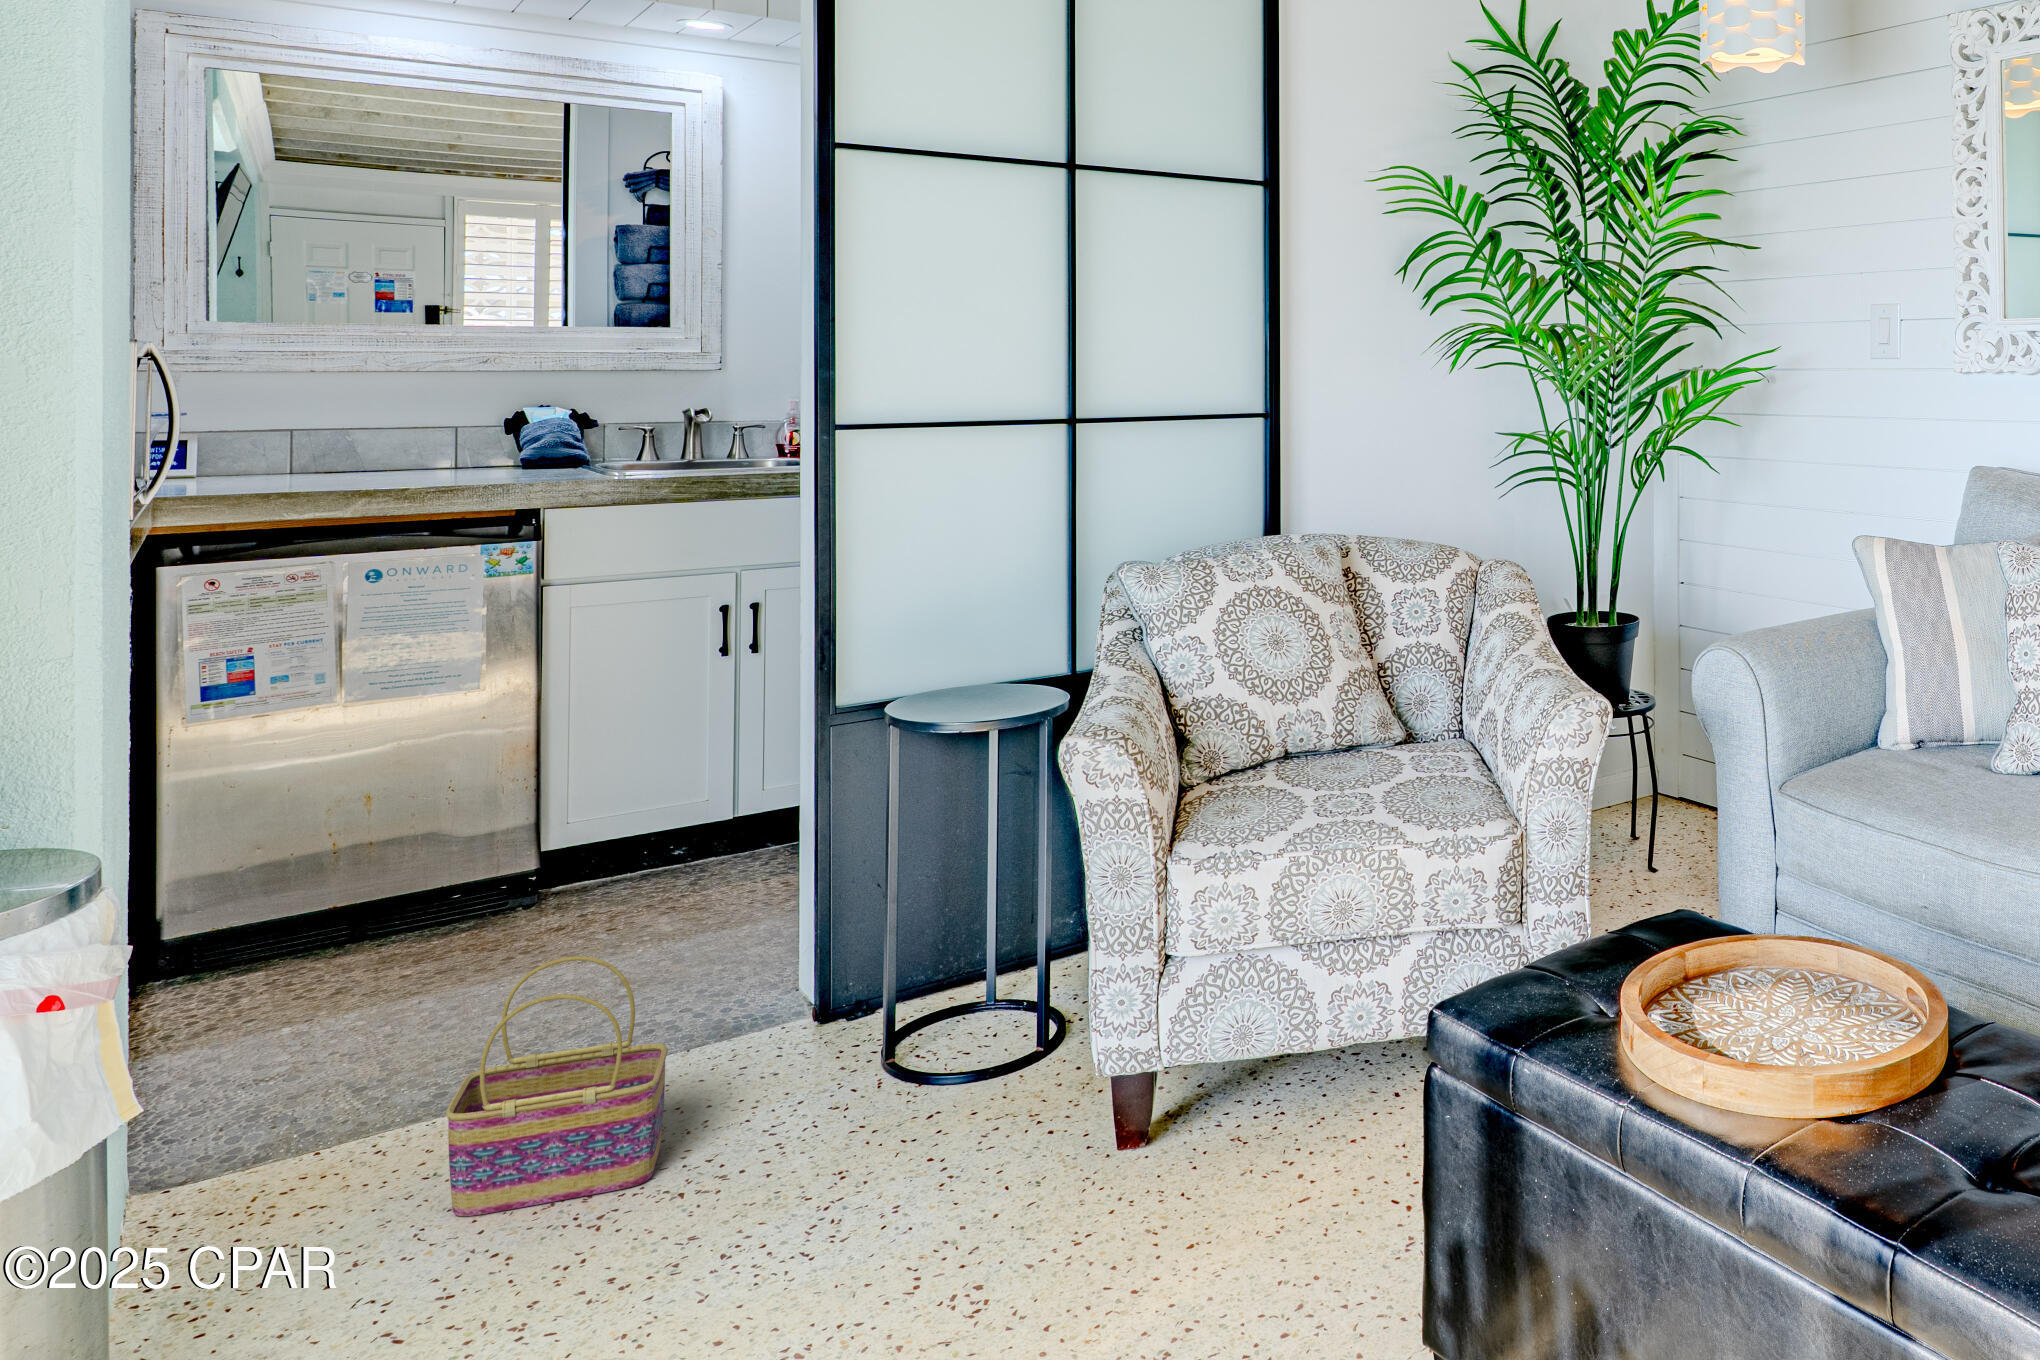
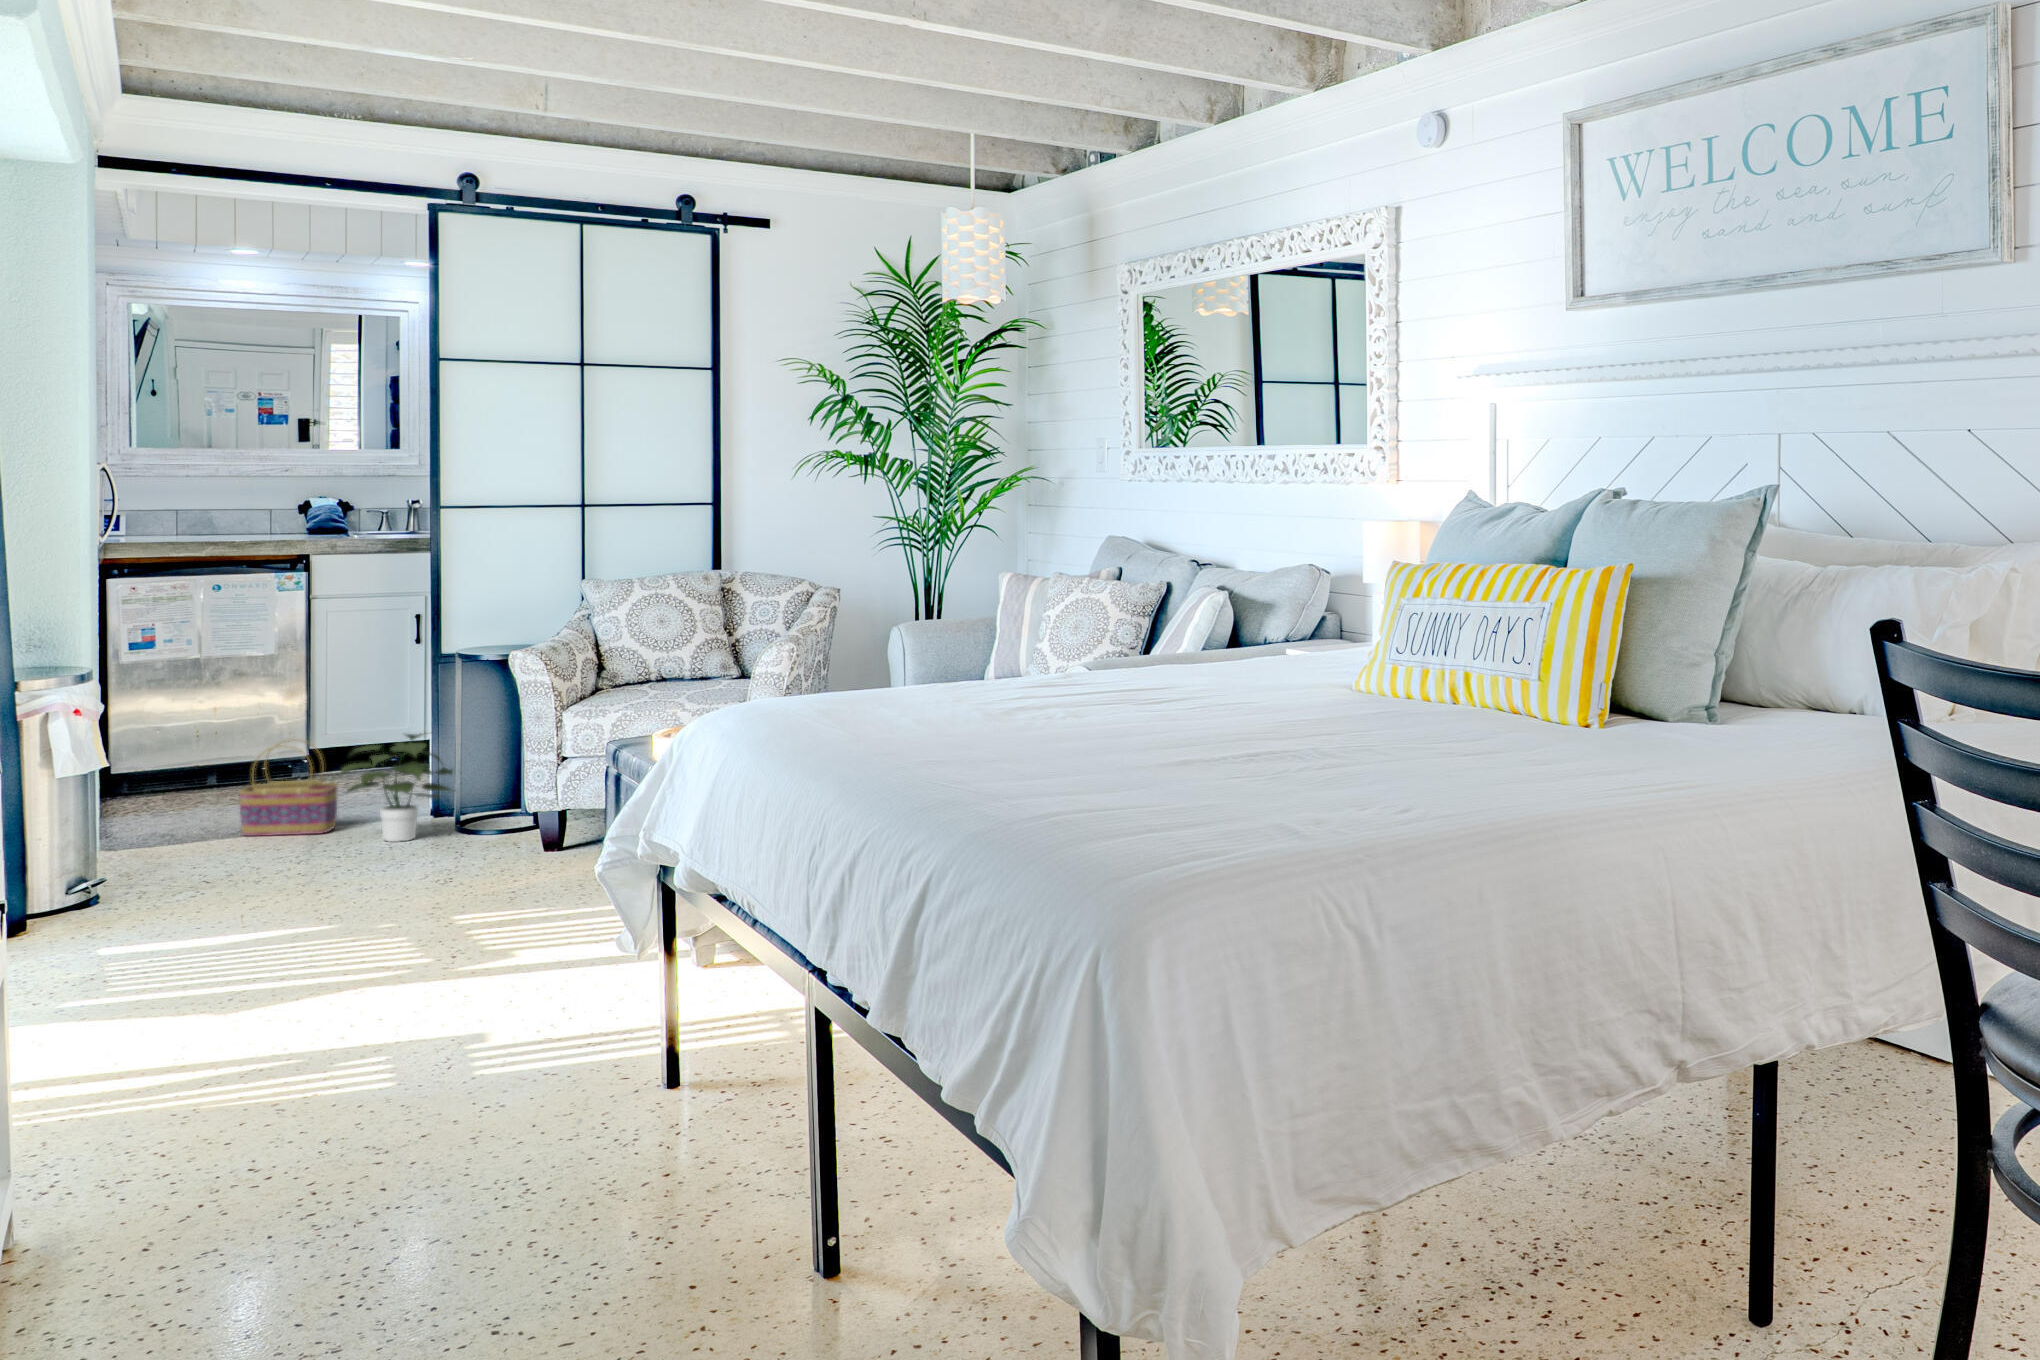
potted plant: none [698,936,959,1220] -> present [341,733,454,842]

